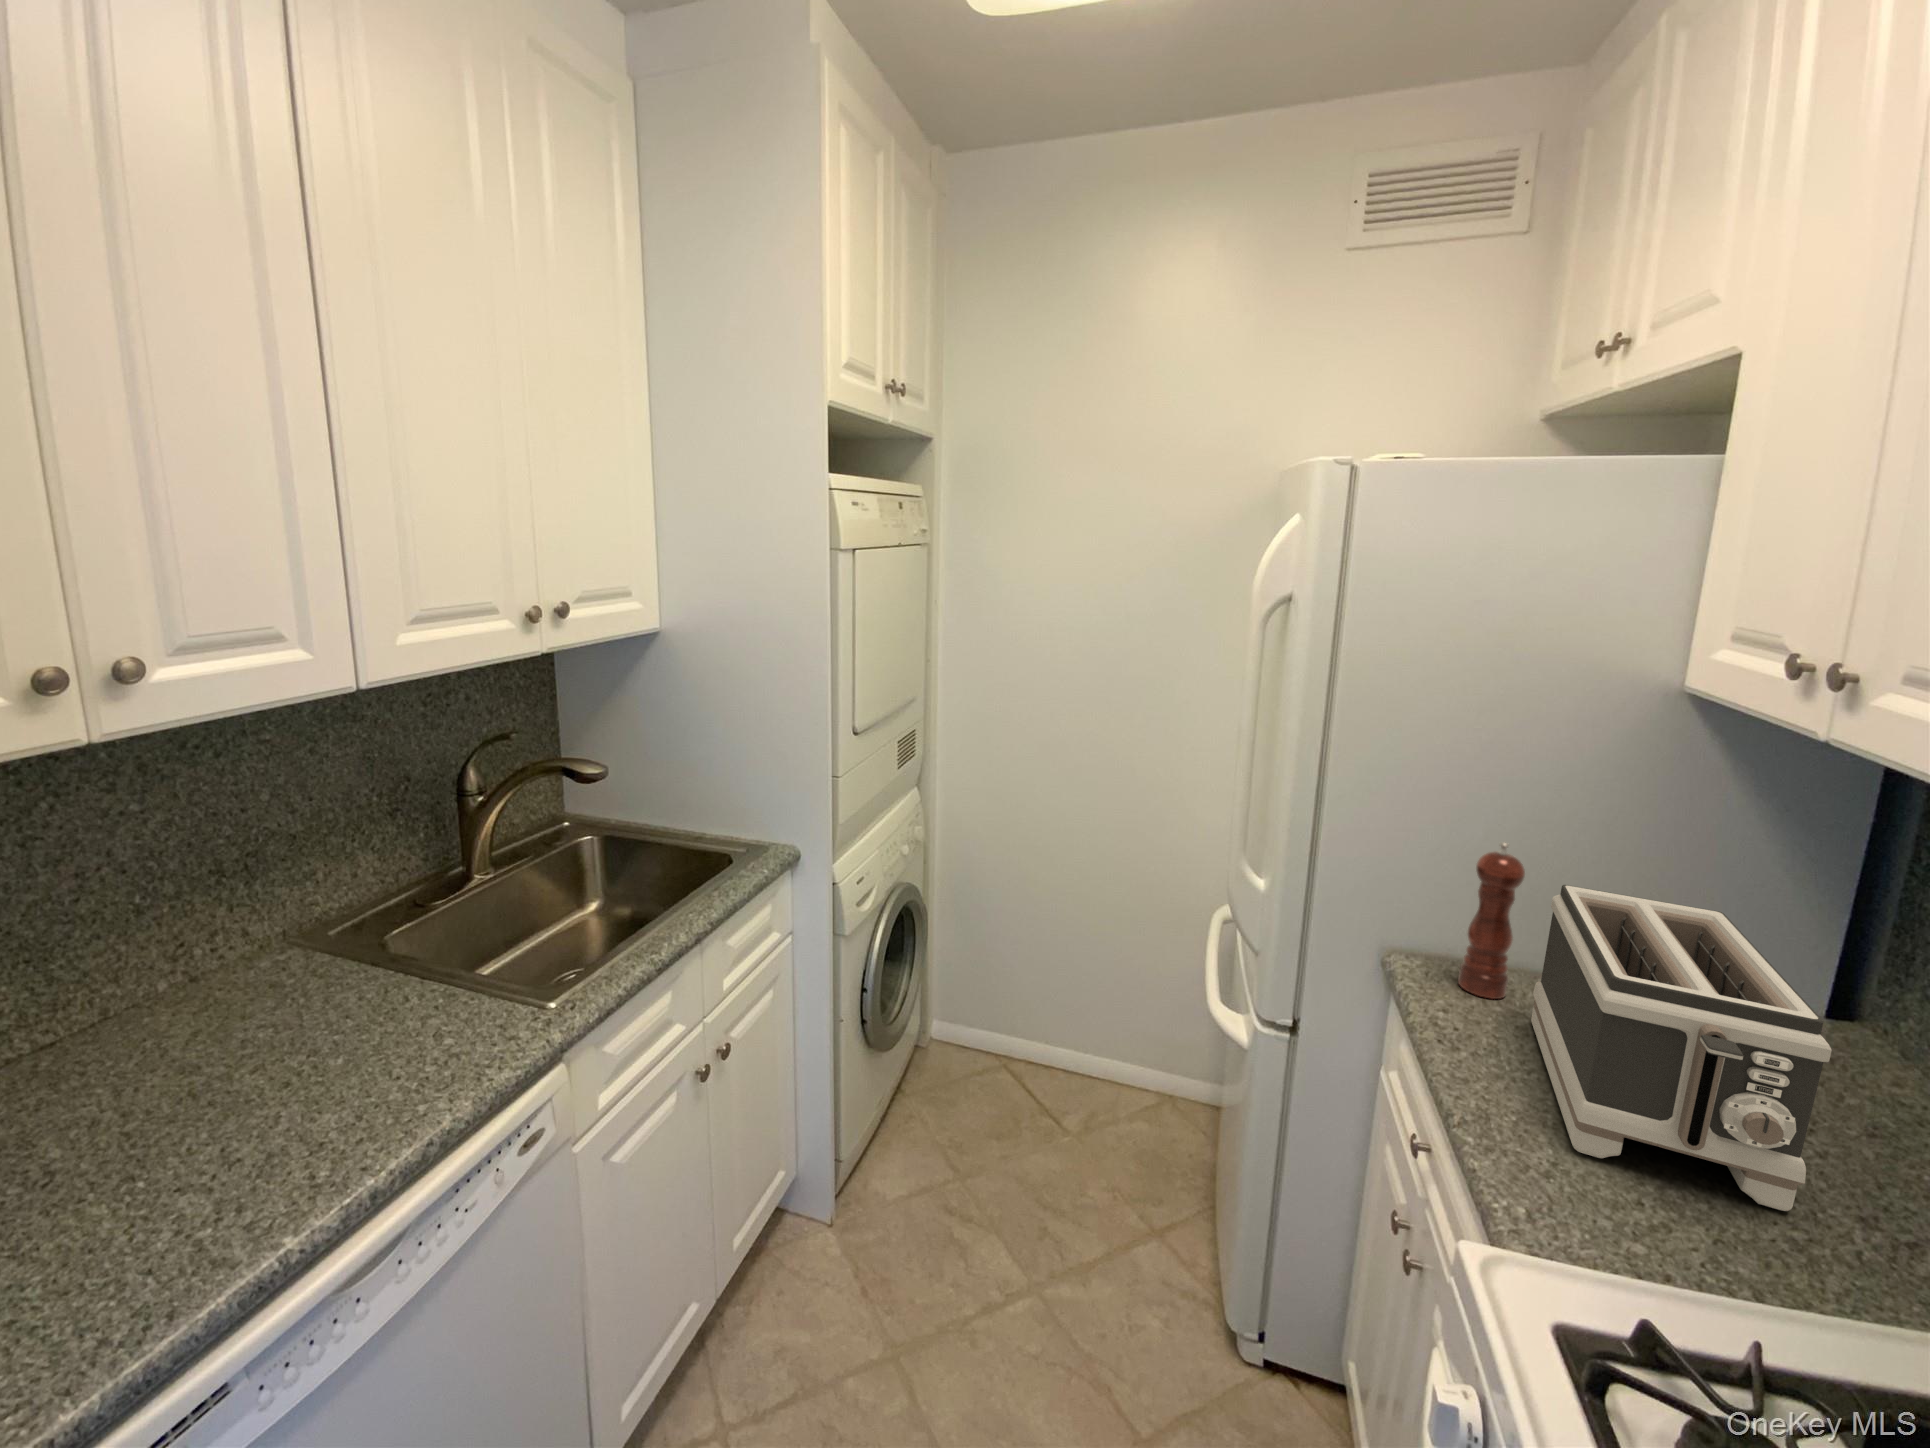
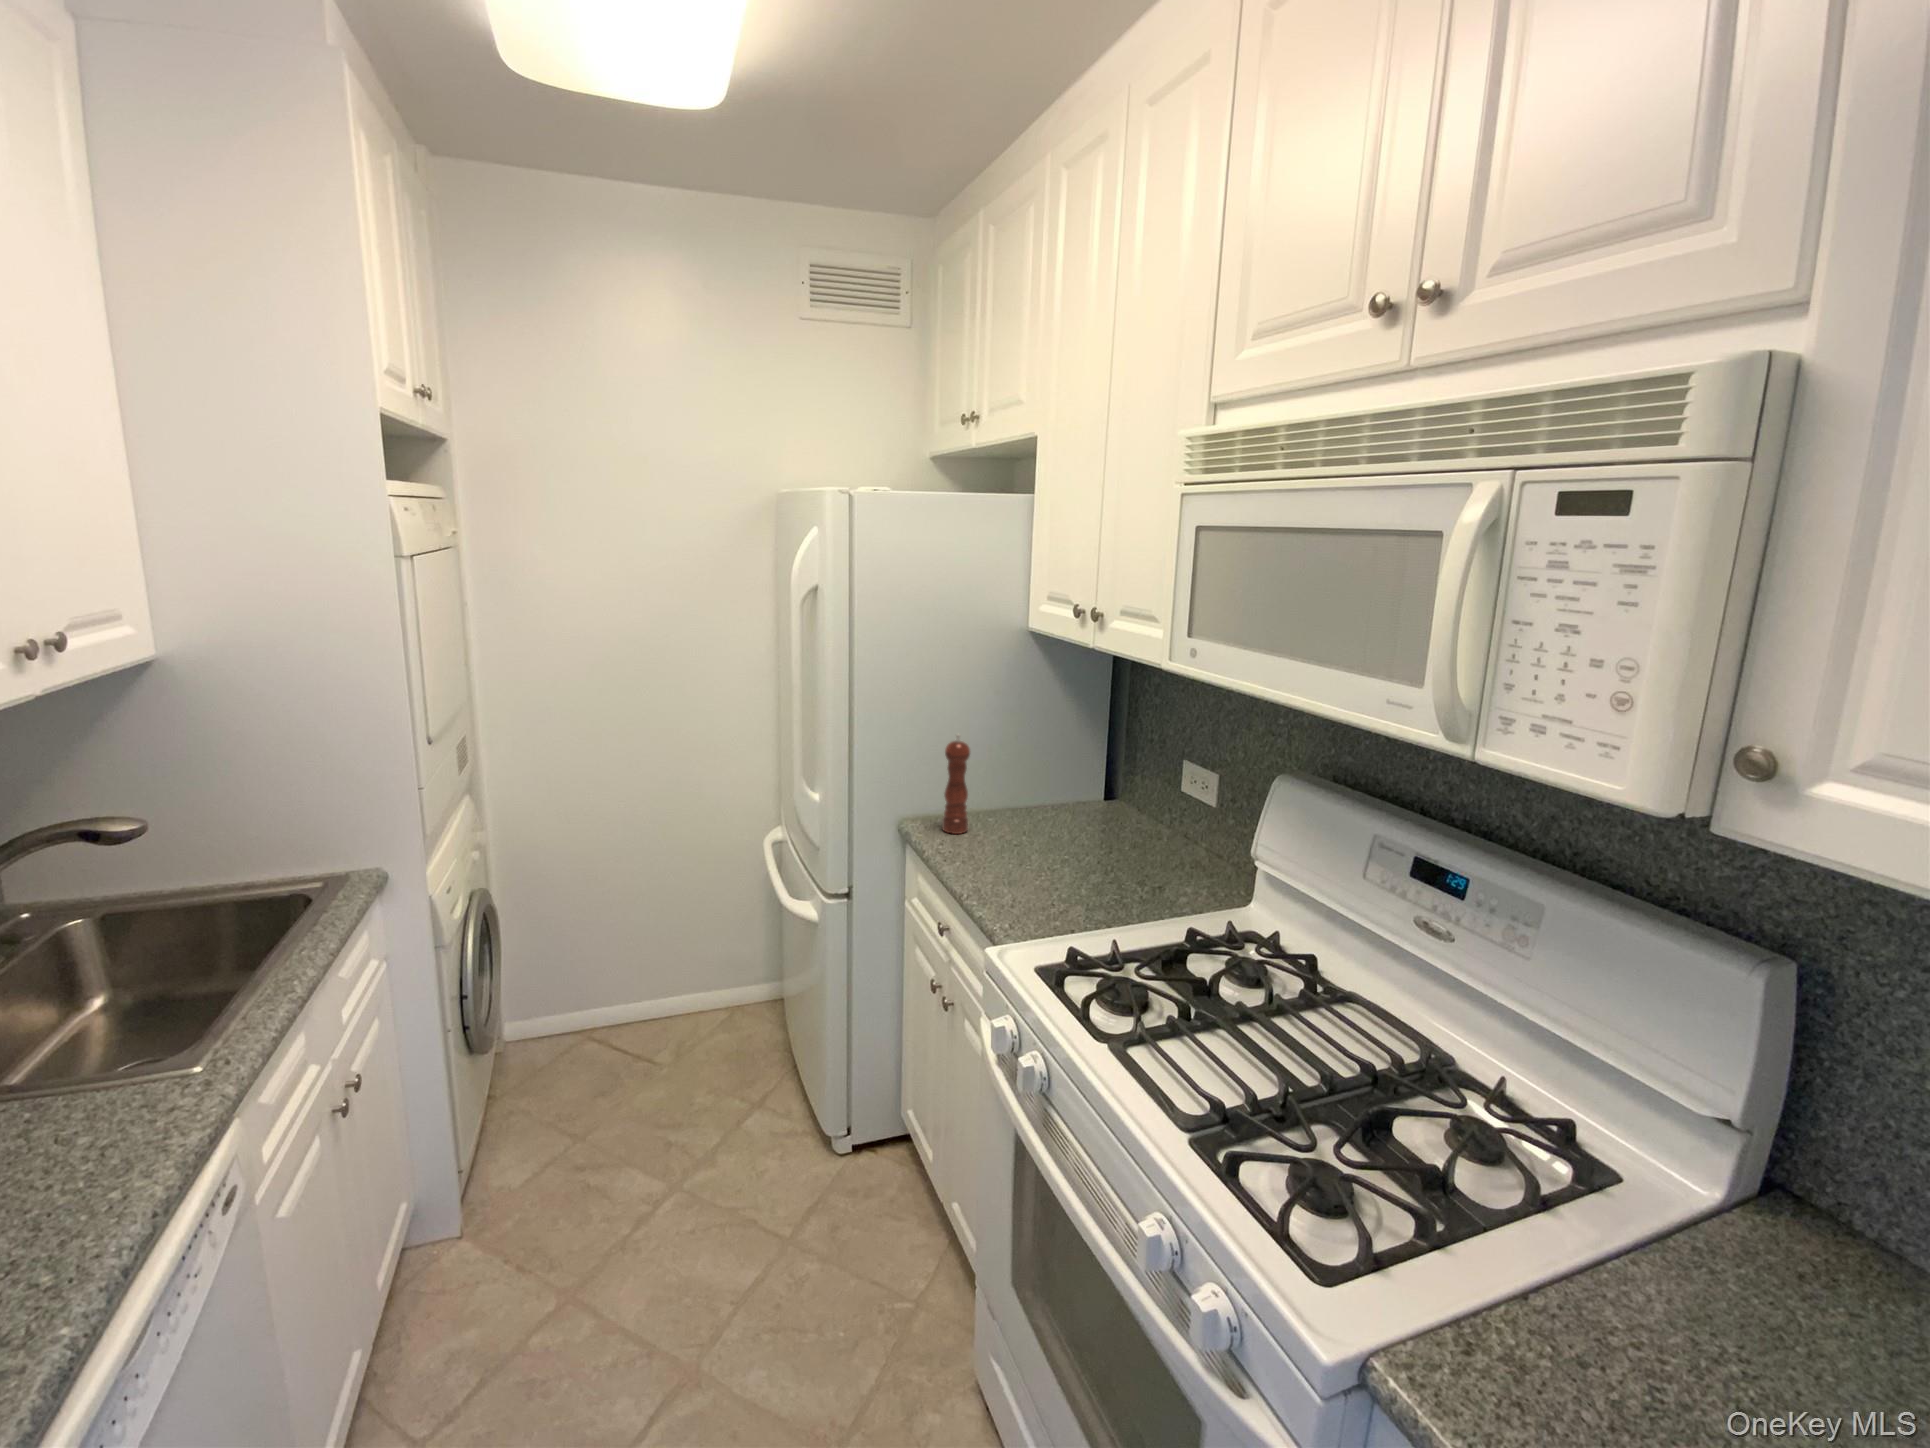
toaster: present [1531,885,1832,1211] -> none [984,749,1115,893]

